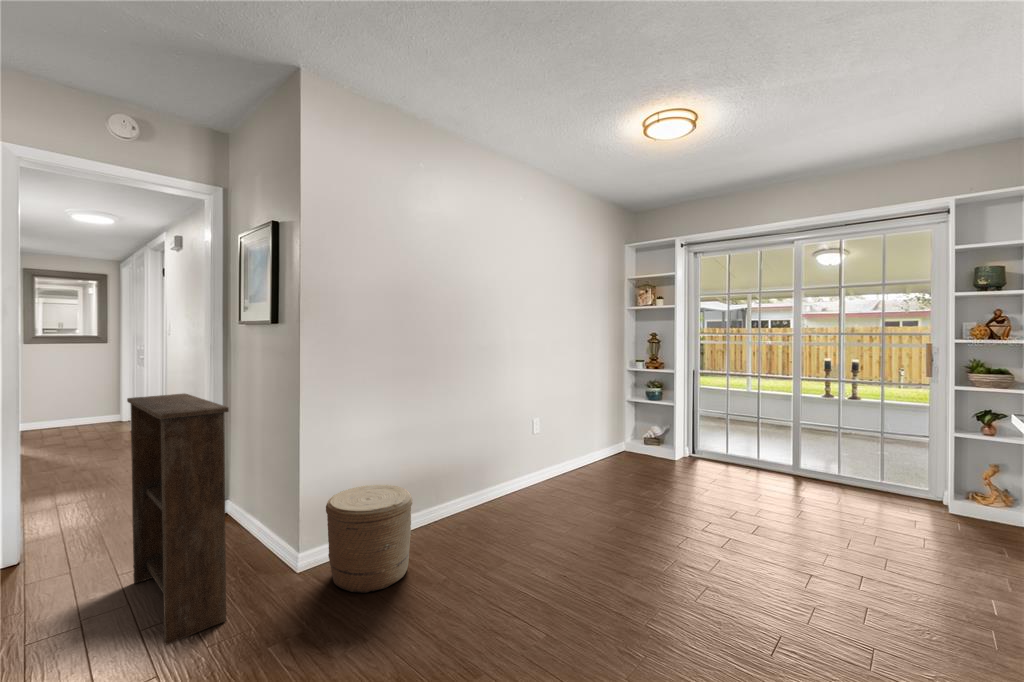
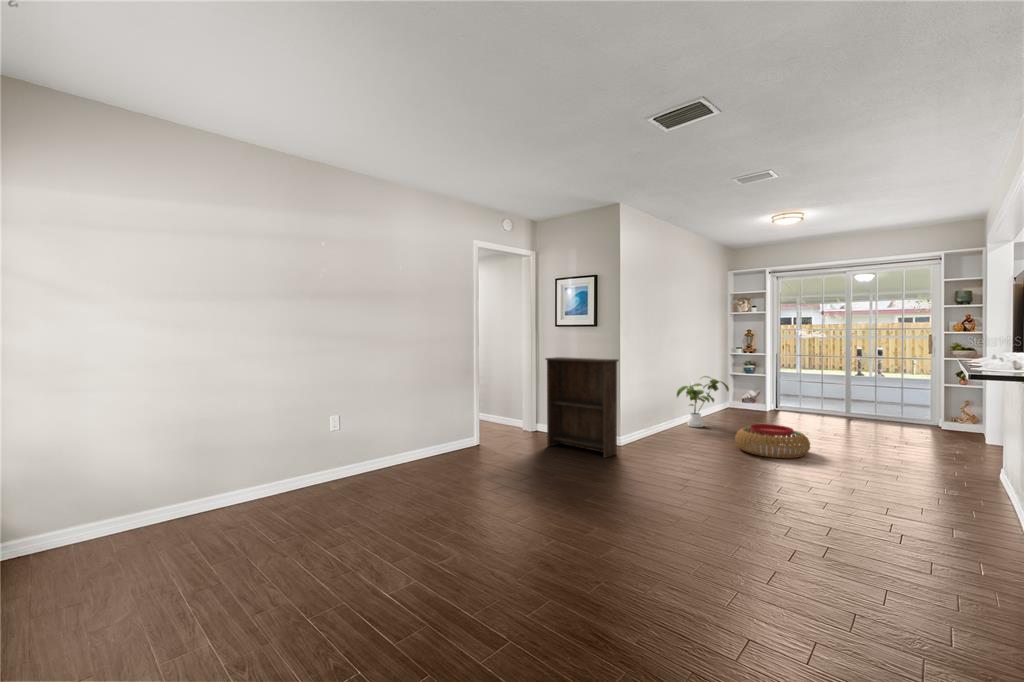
house plant: none [482,417,570,508] -> present [677,376,729,427]
woven basket: present [326,485,412,593] -> none [636,404,678,449]
pouf: none [512,537,659,647] -> present [735,424,810,458]

